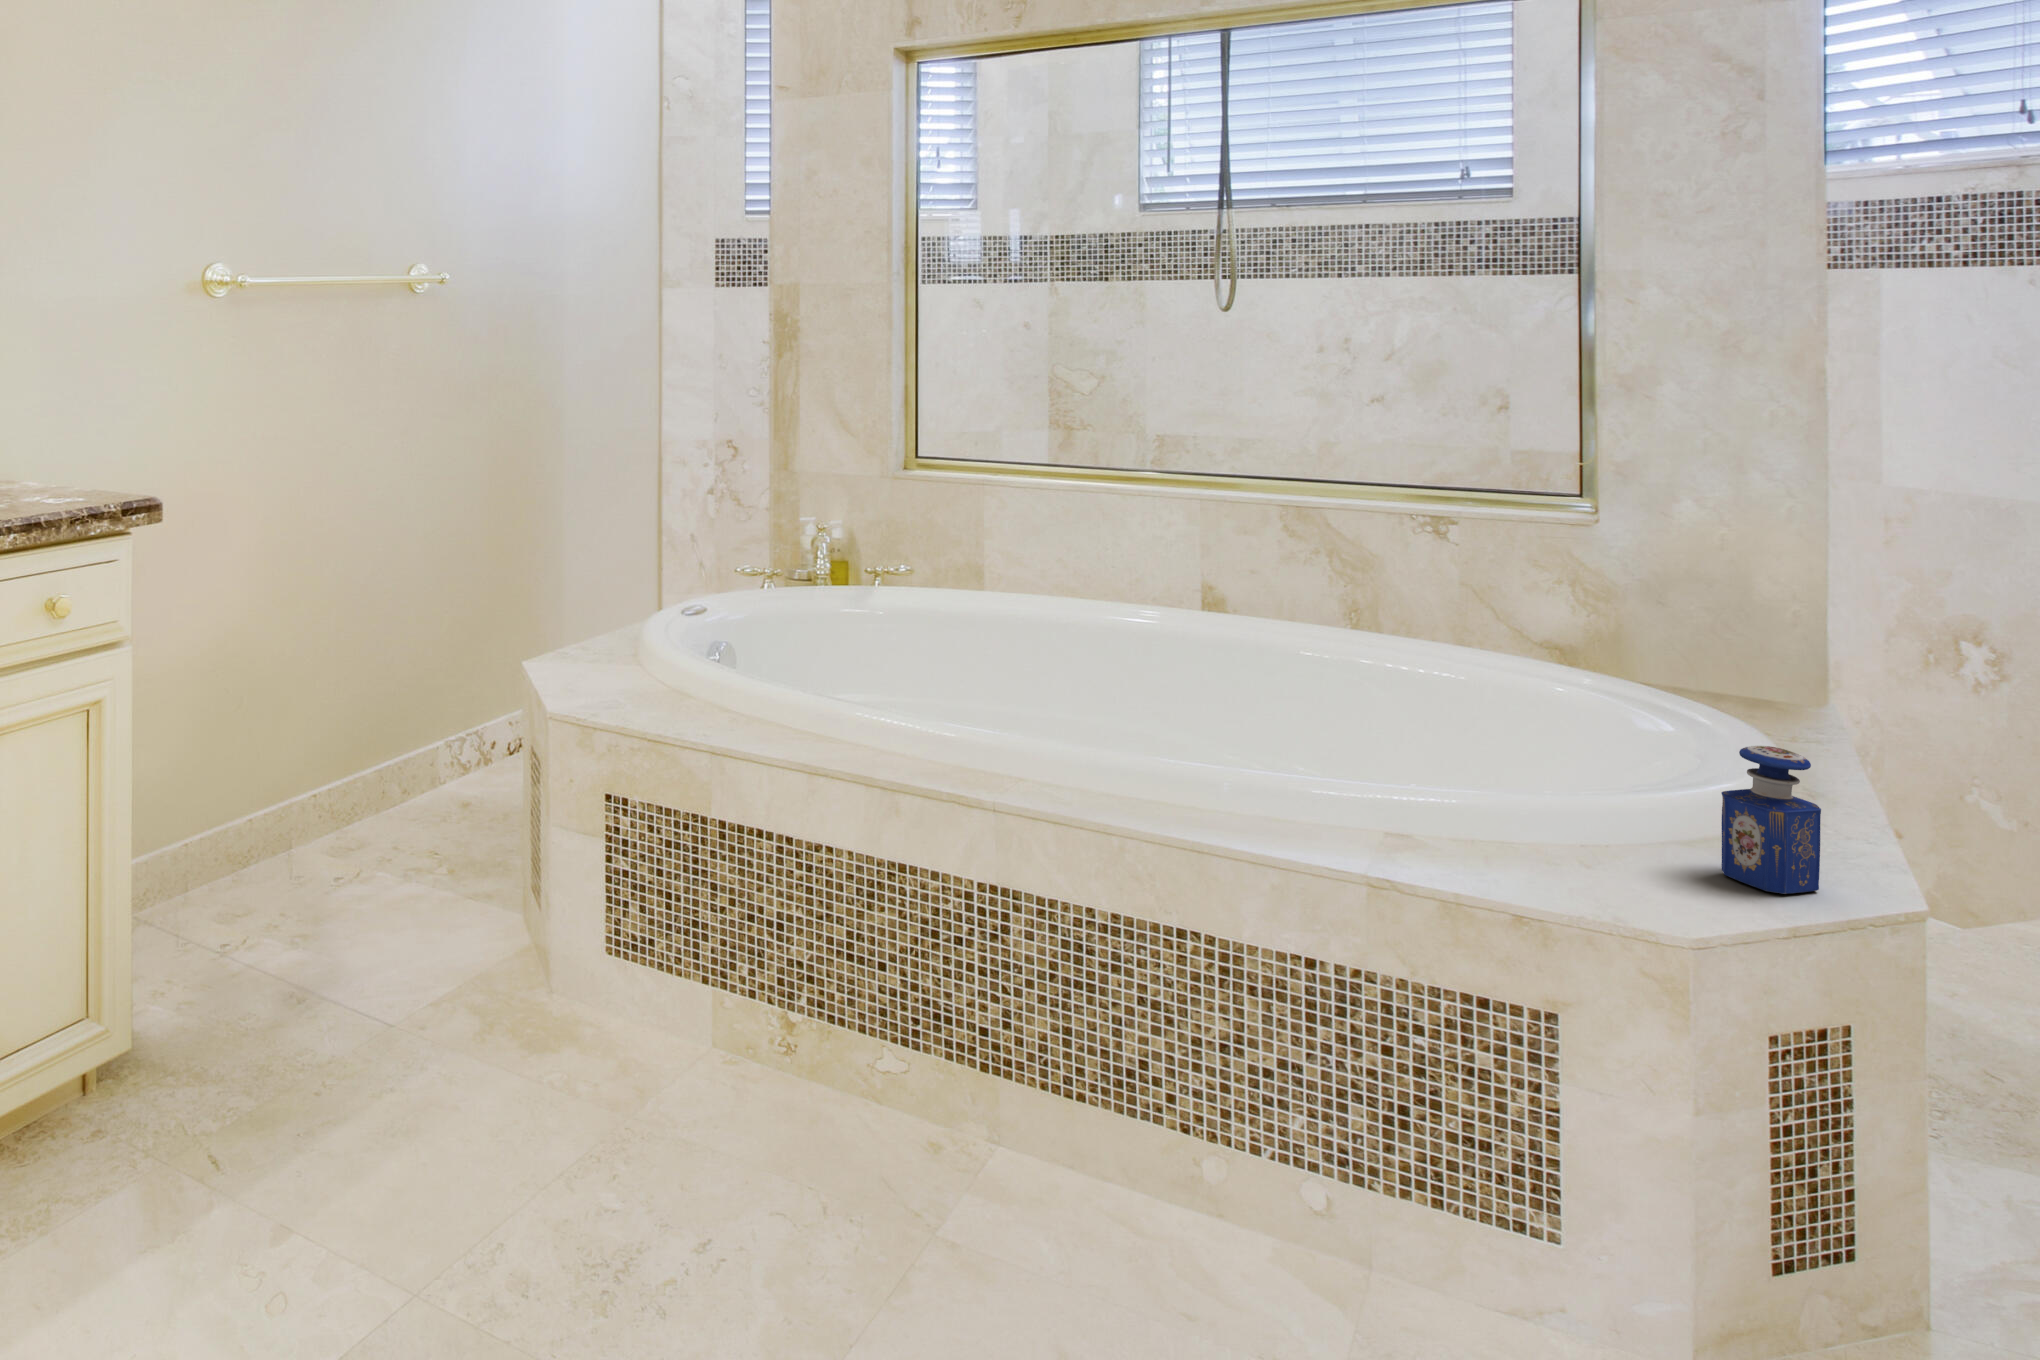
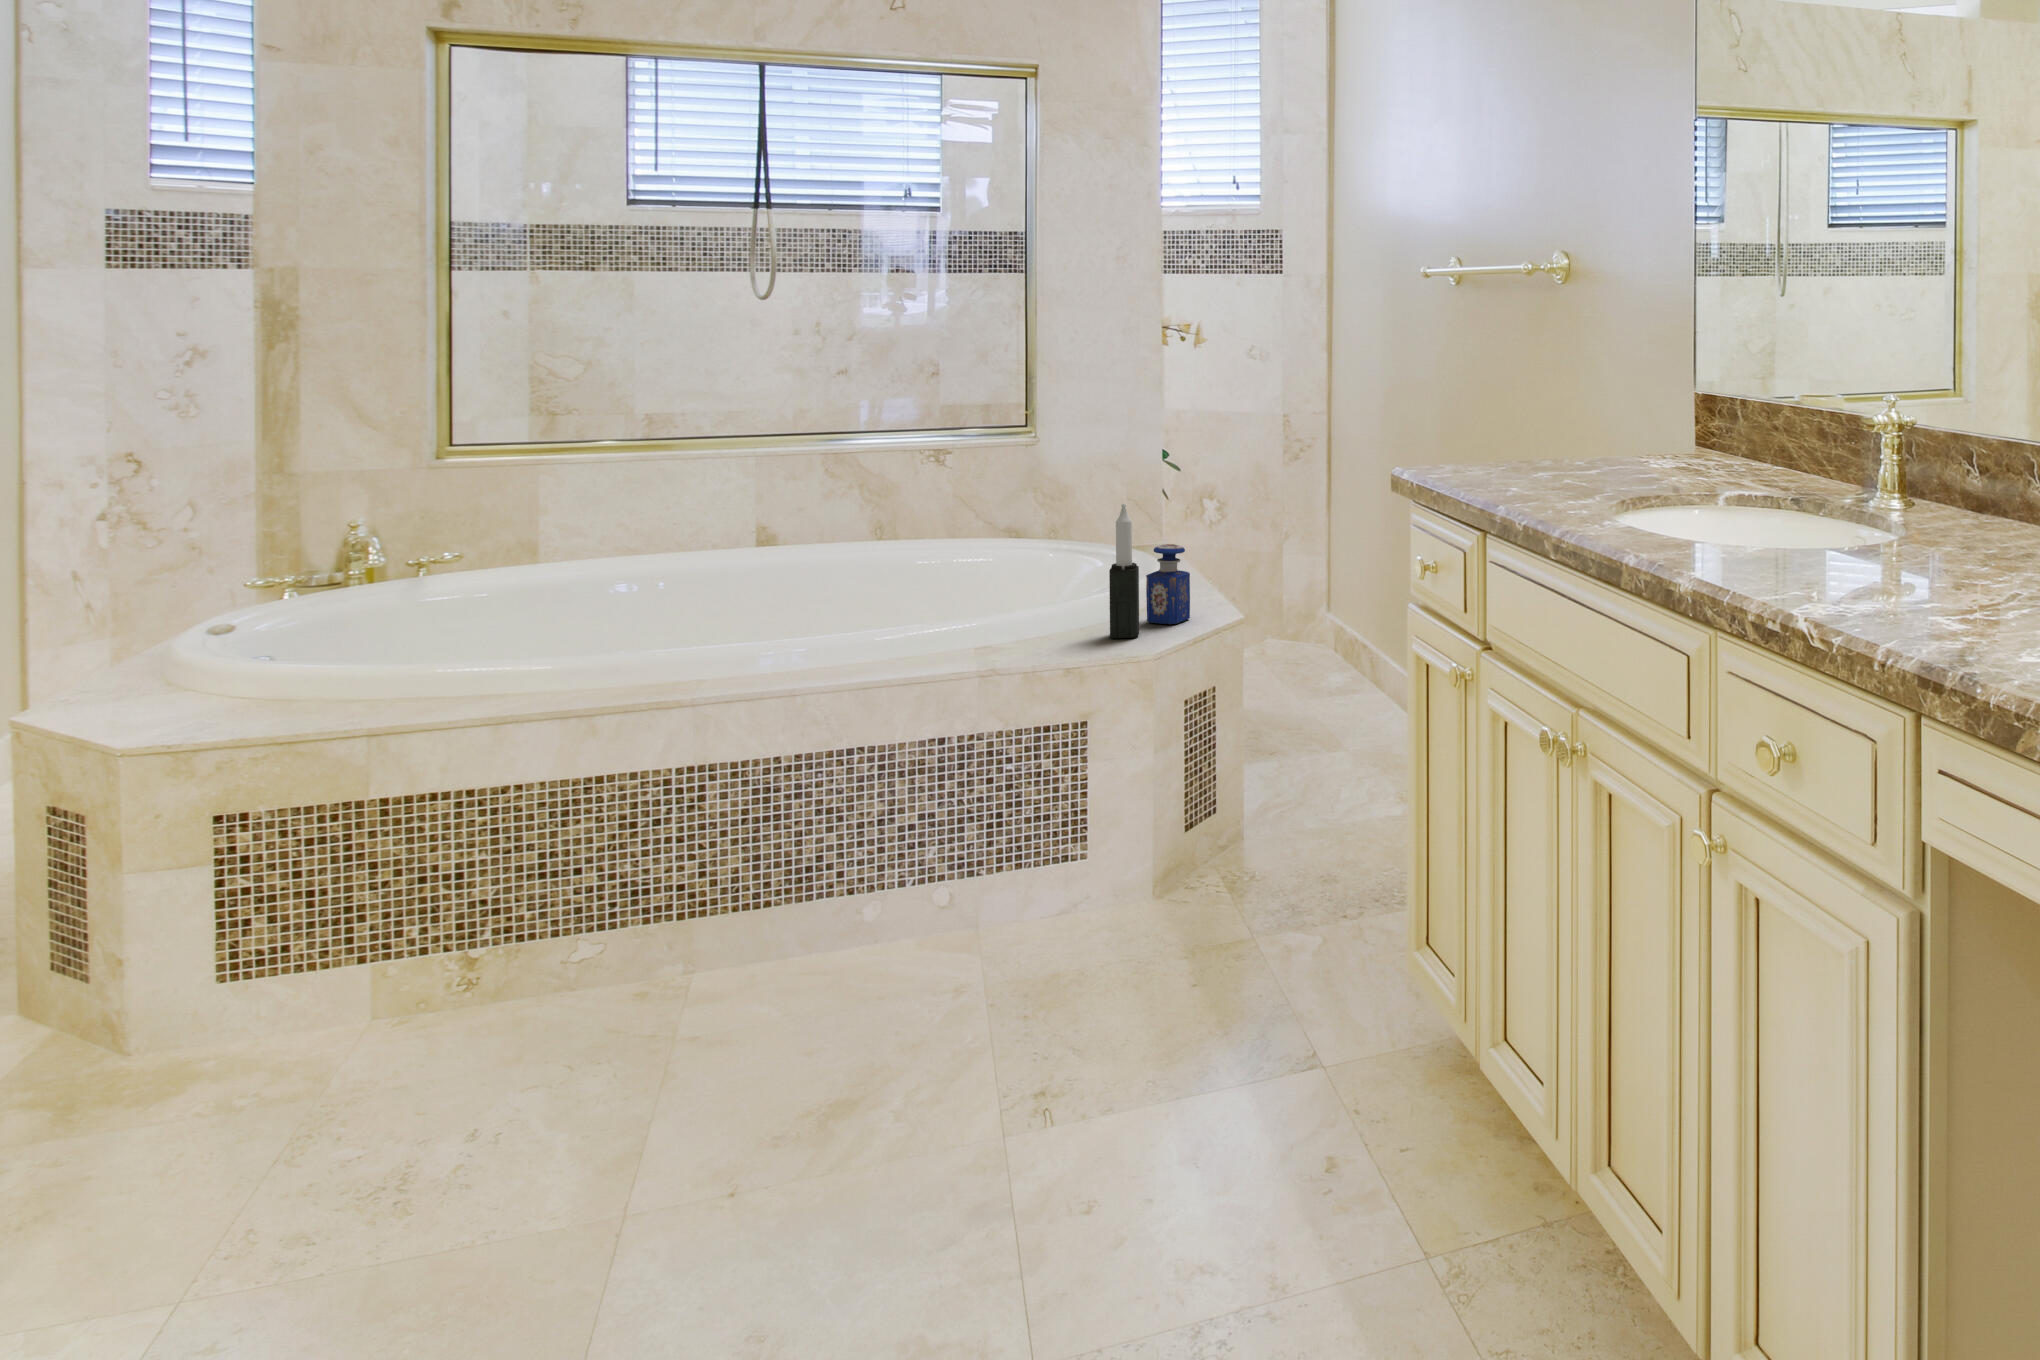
candle: none [1629,665,1695,900] -> present [1109,503,1139,638]

